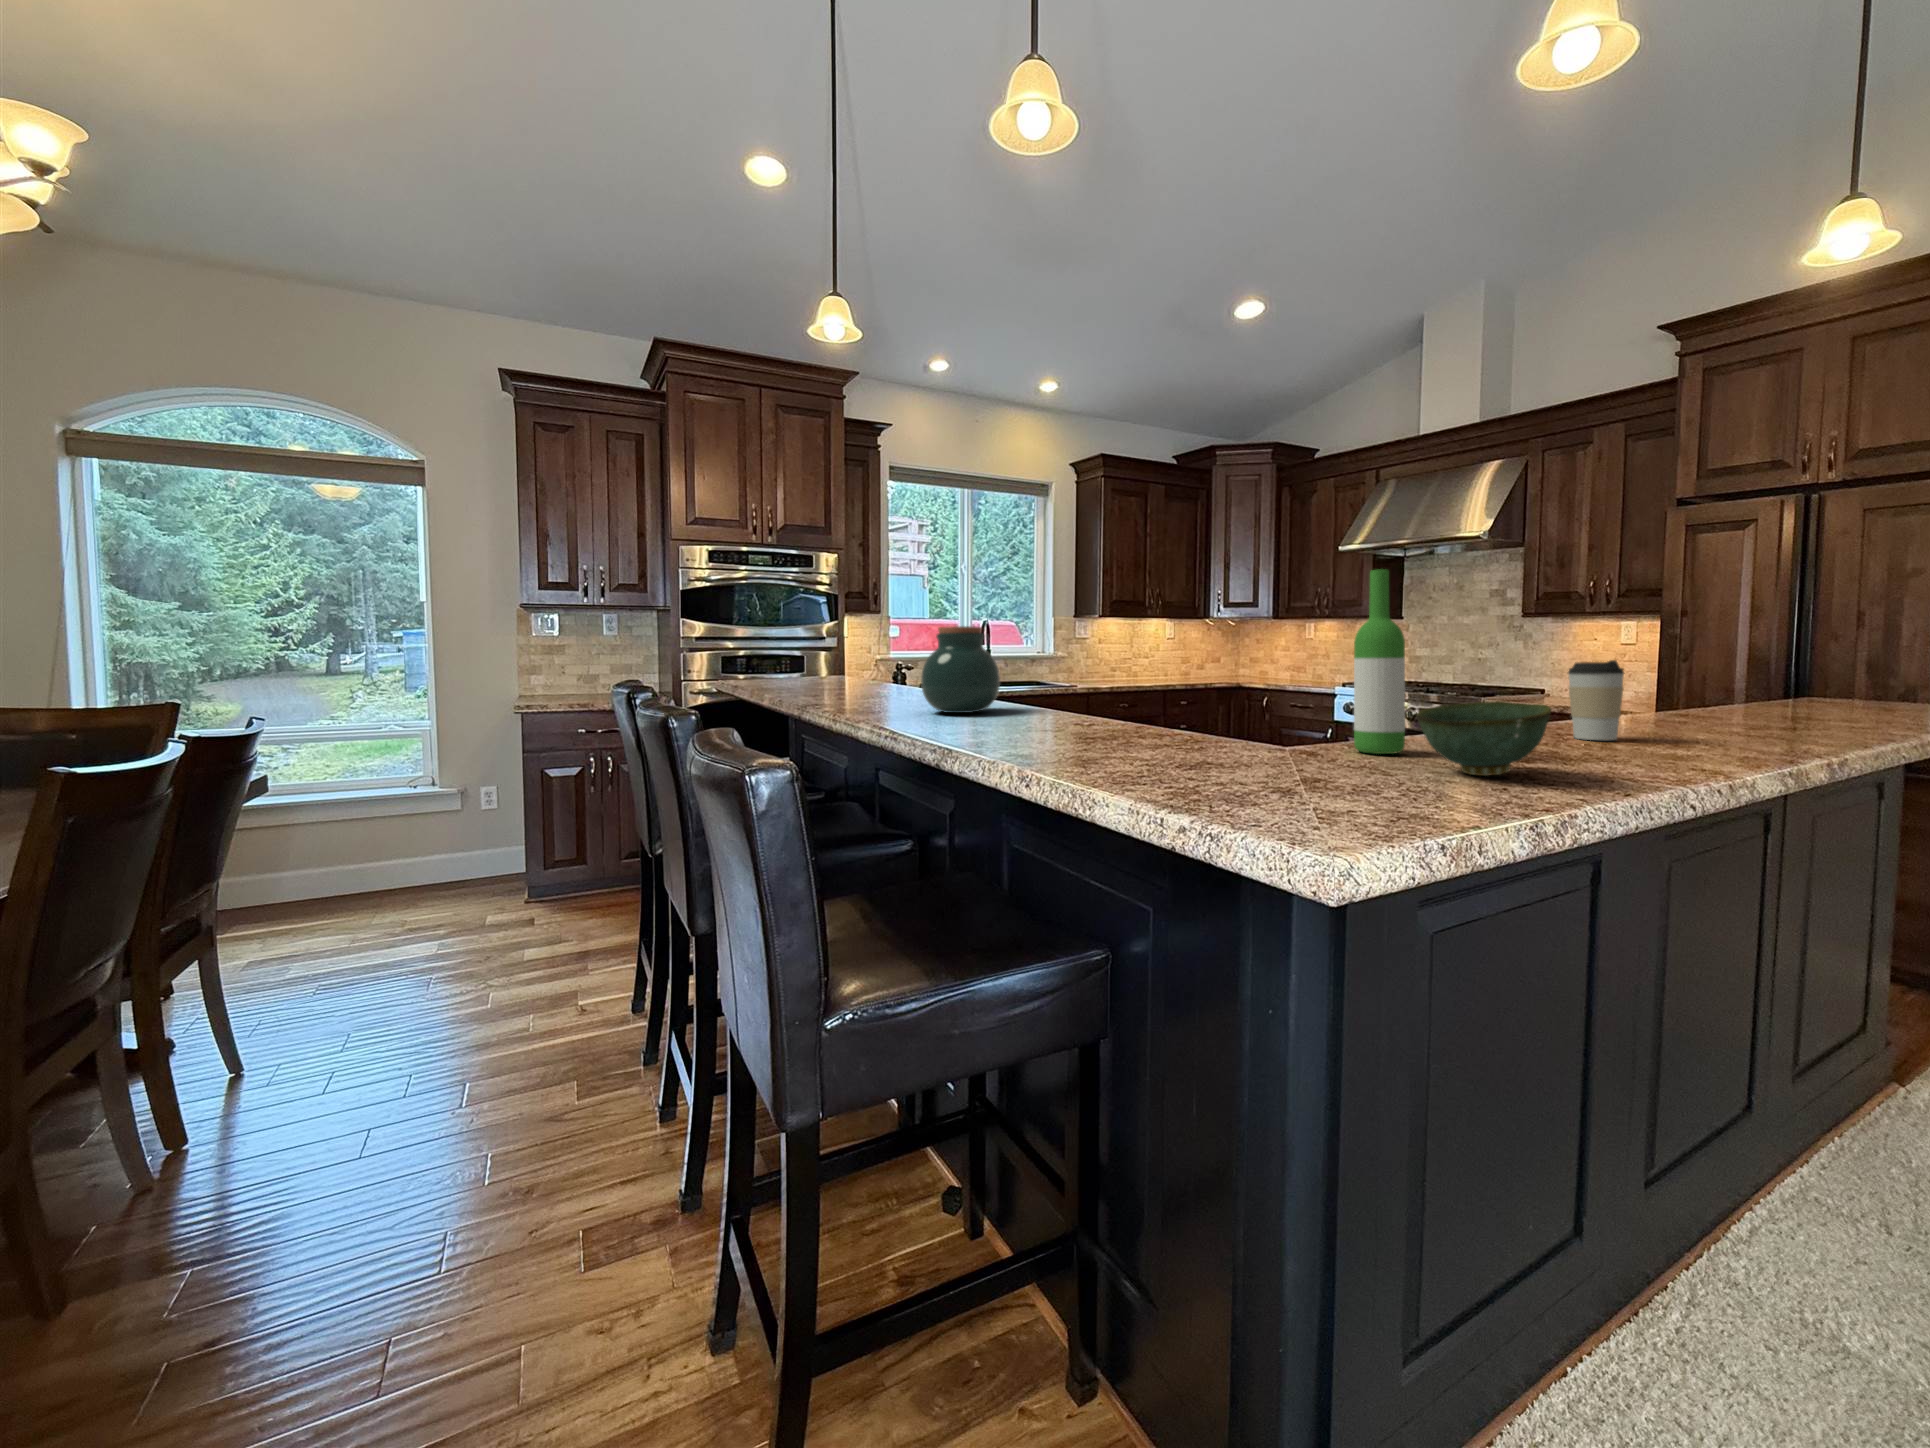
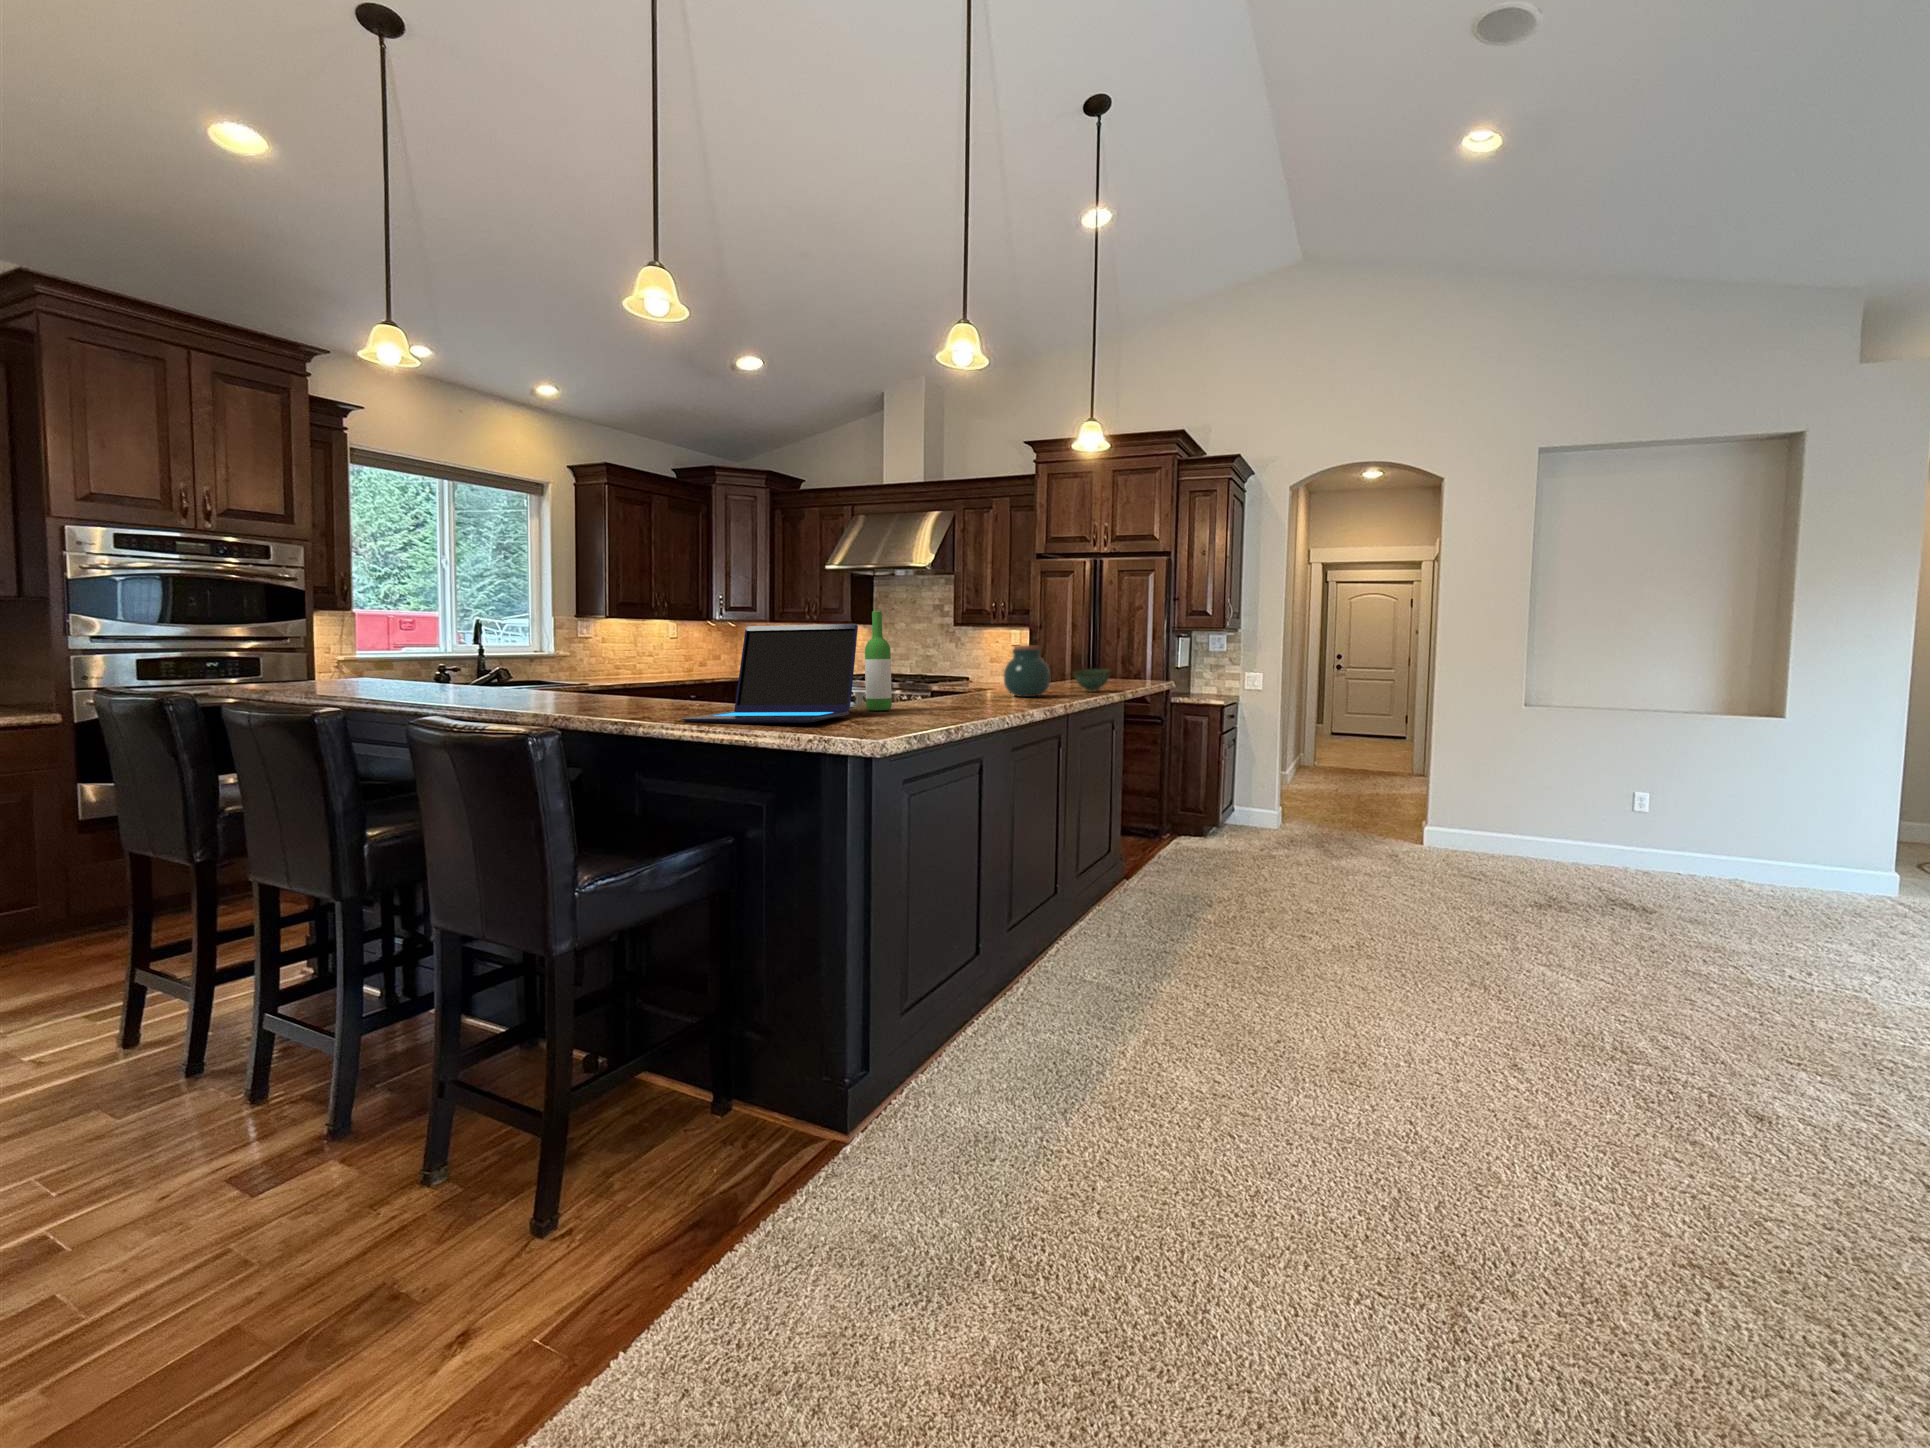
laptop: none [1015,591,1336,783] -> present [681,624,858,723]
jar: present [921,626,1000,713] -> present [1004,645,1050,697]
coffee cup: present [1568,660,1625,740] -> none [968,659,993,701]
bowl: present [1416,701,1551,776] -> present [1074,669,1110,692]

